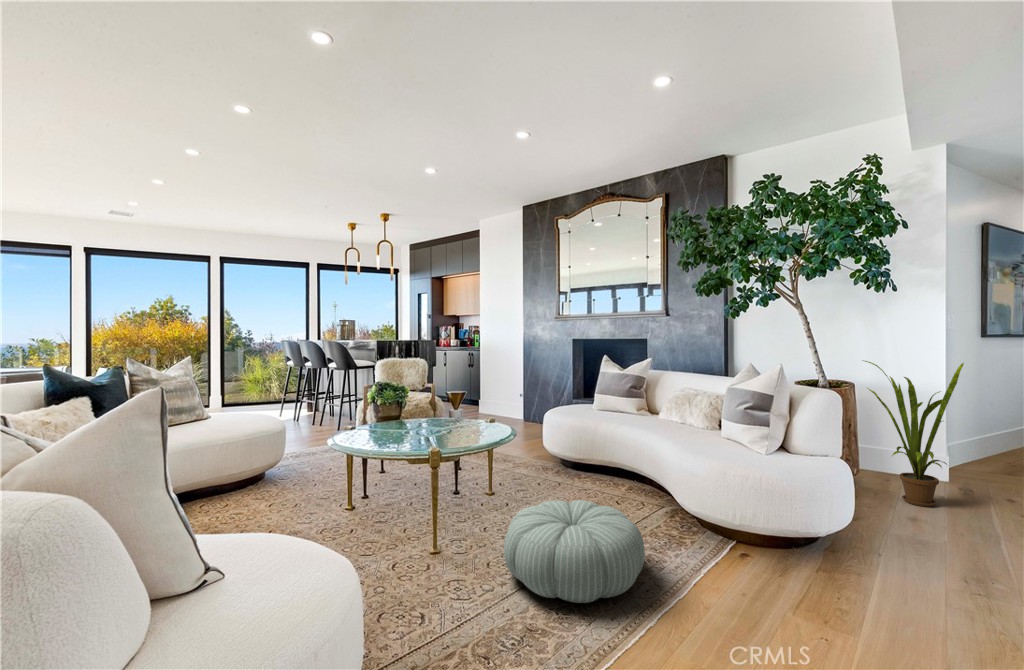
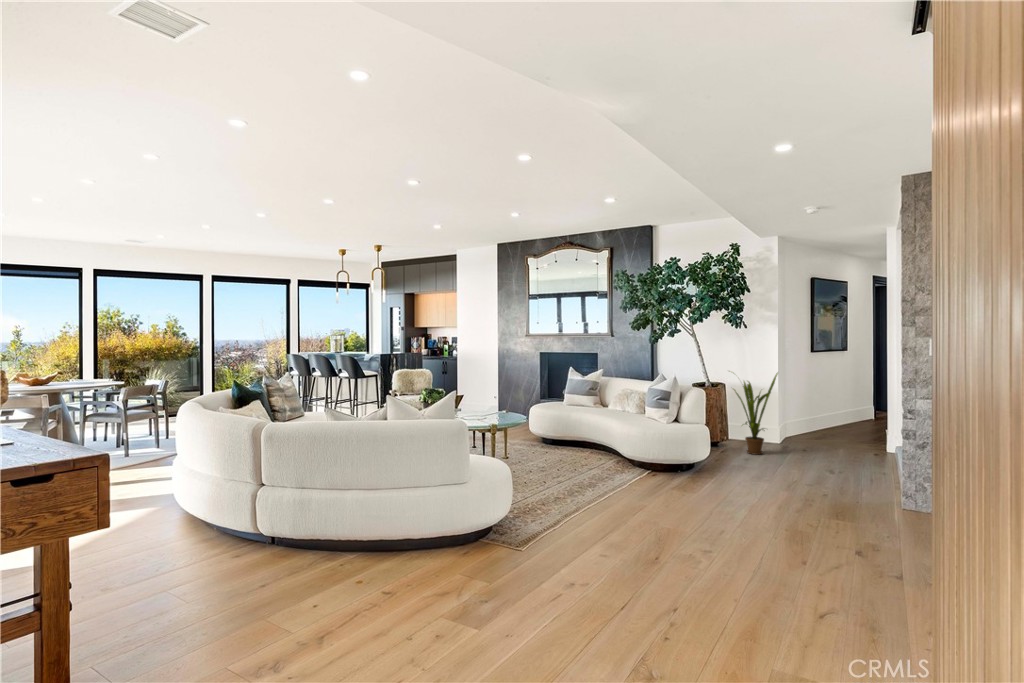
pouf: present [504,500,645,603] -> none [535,449,605,491]

